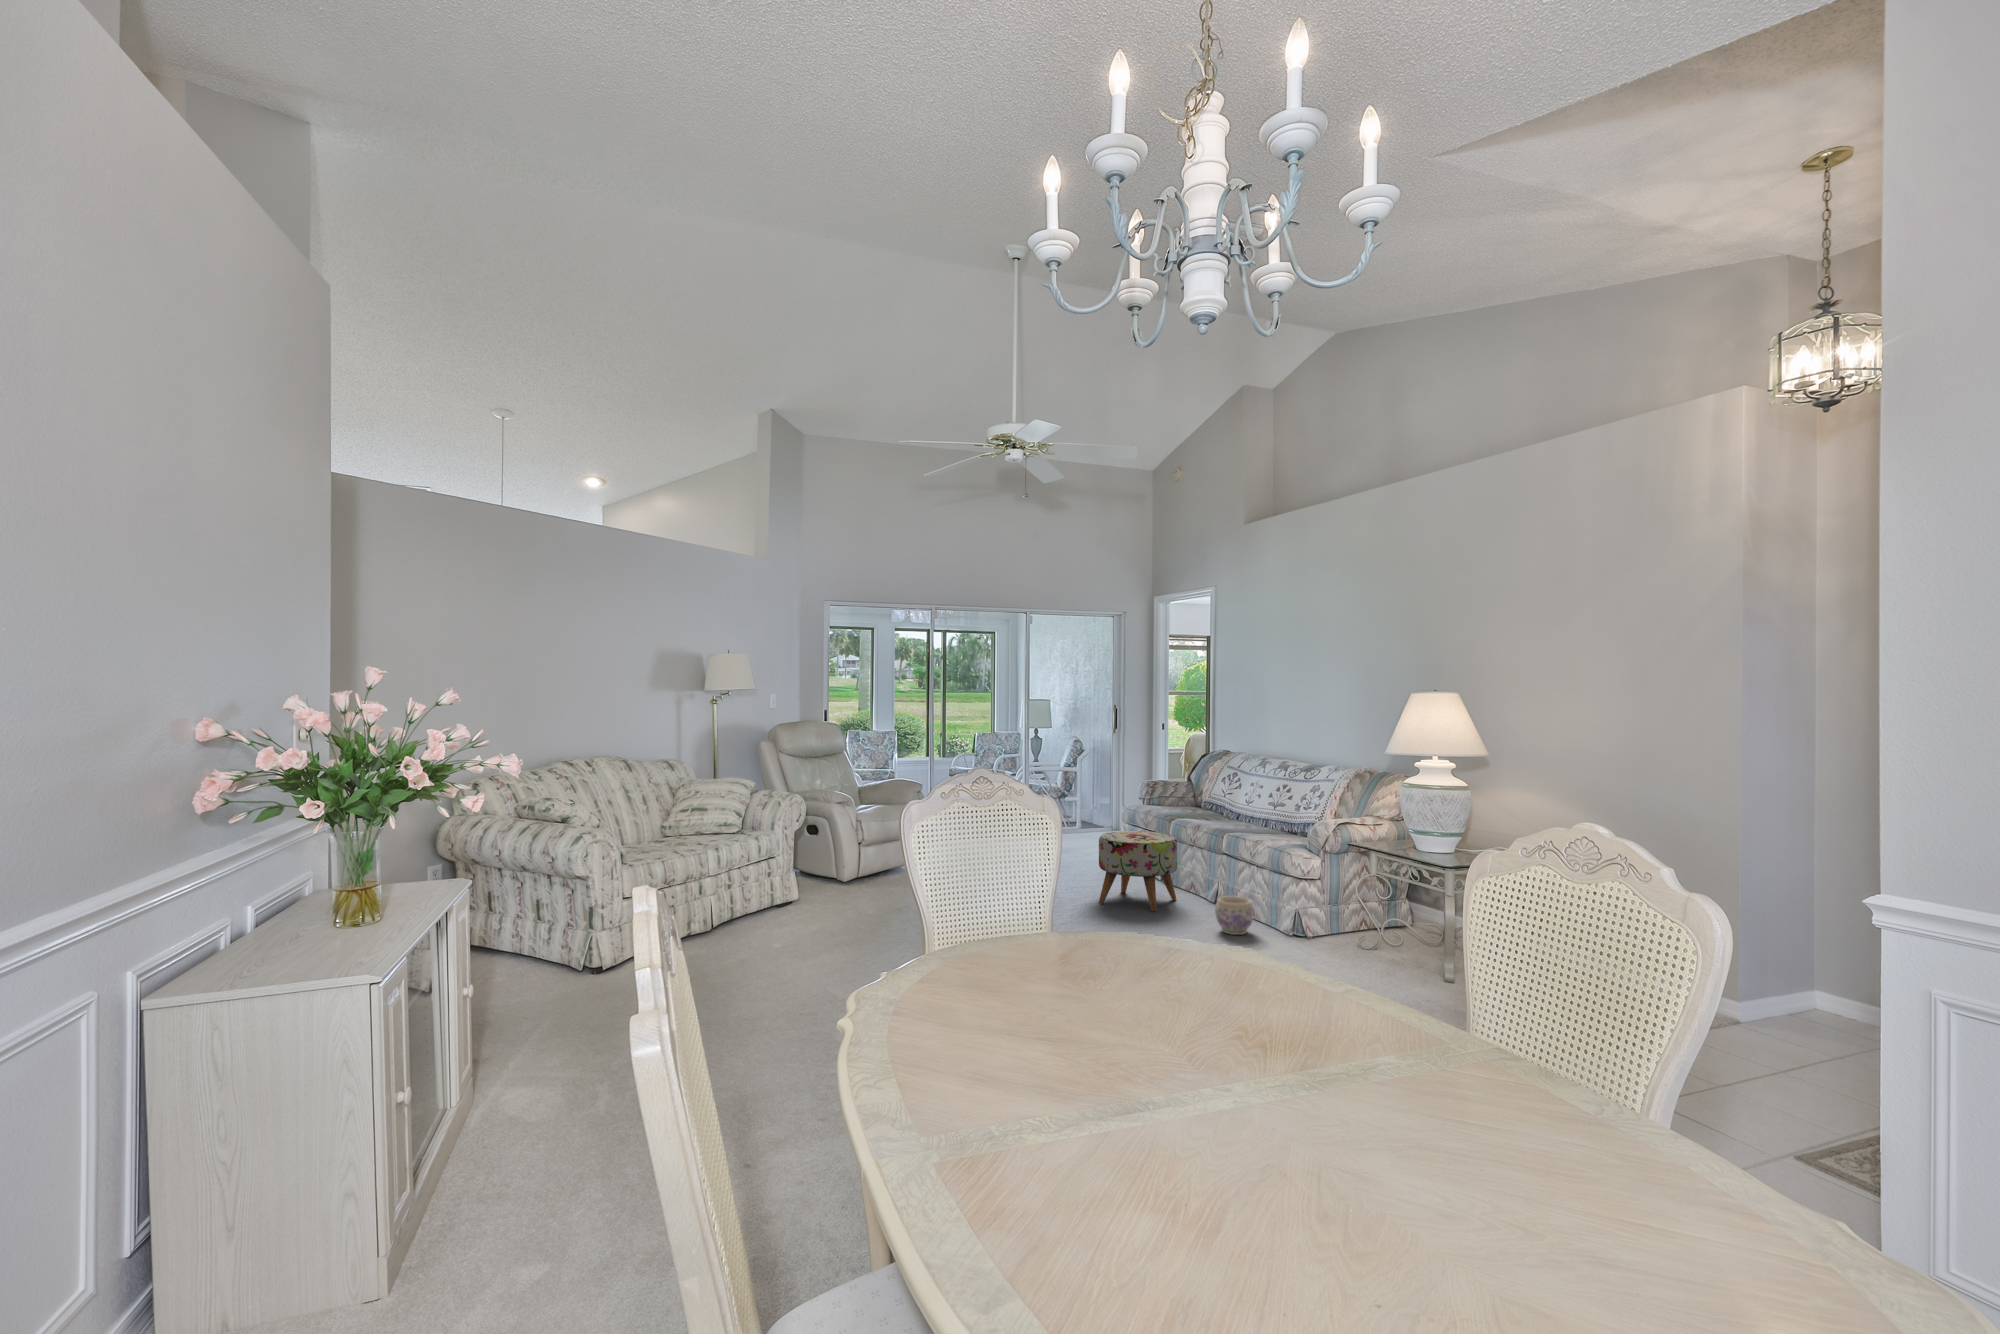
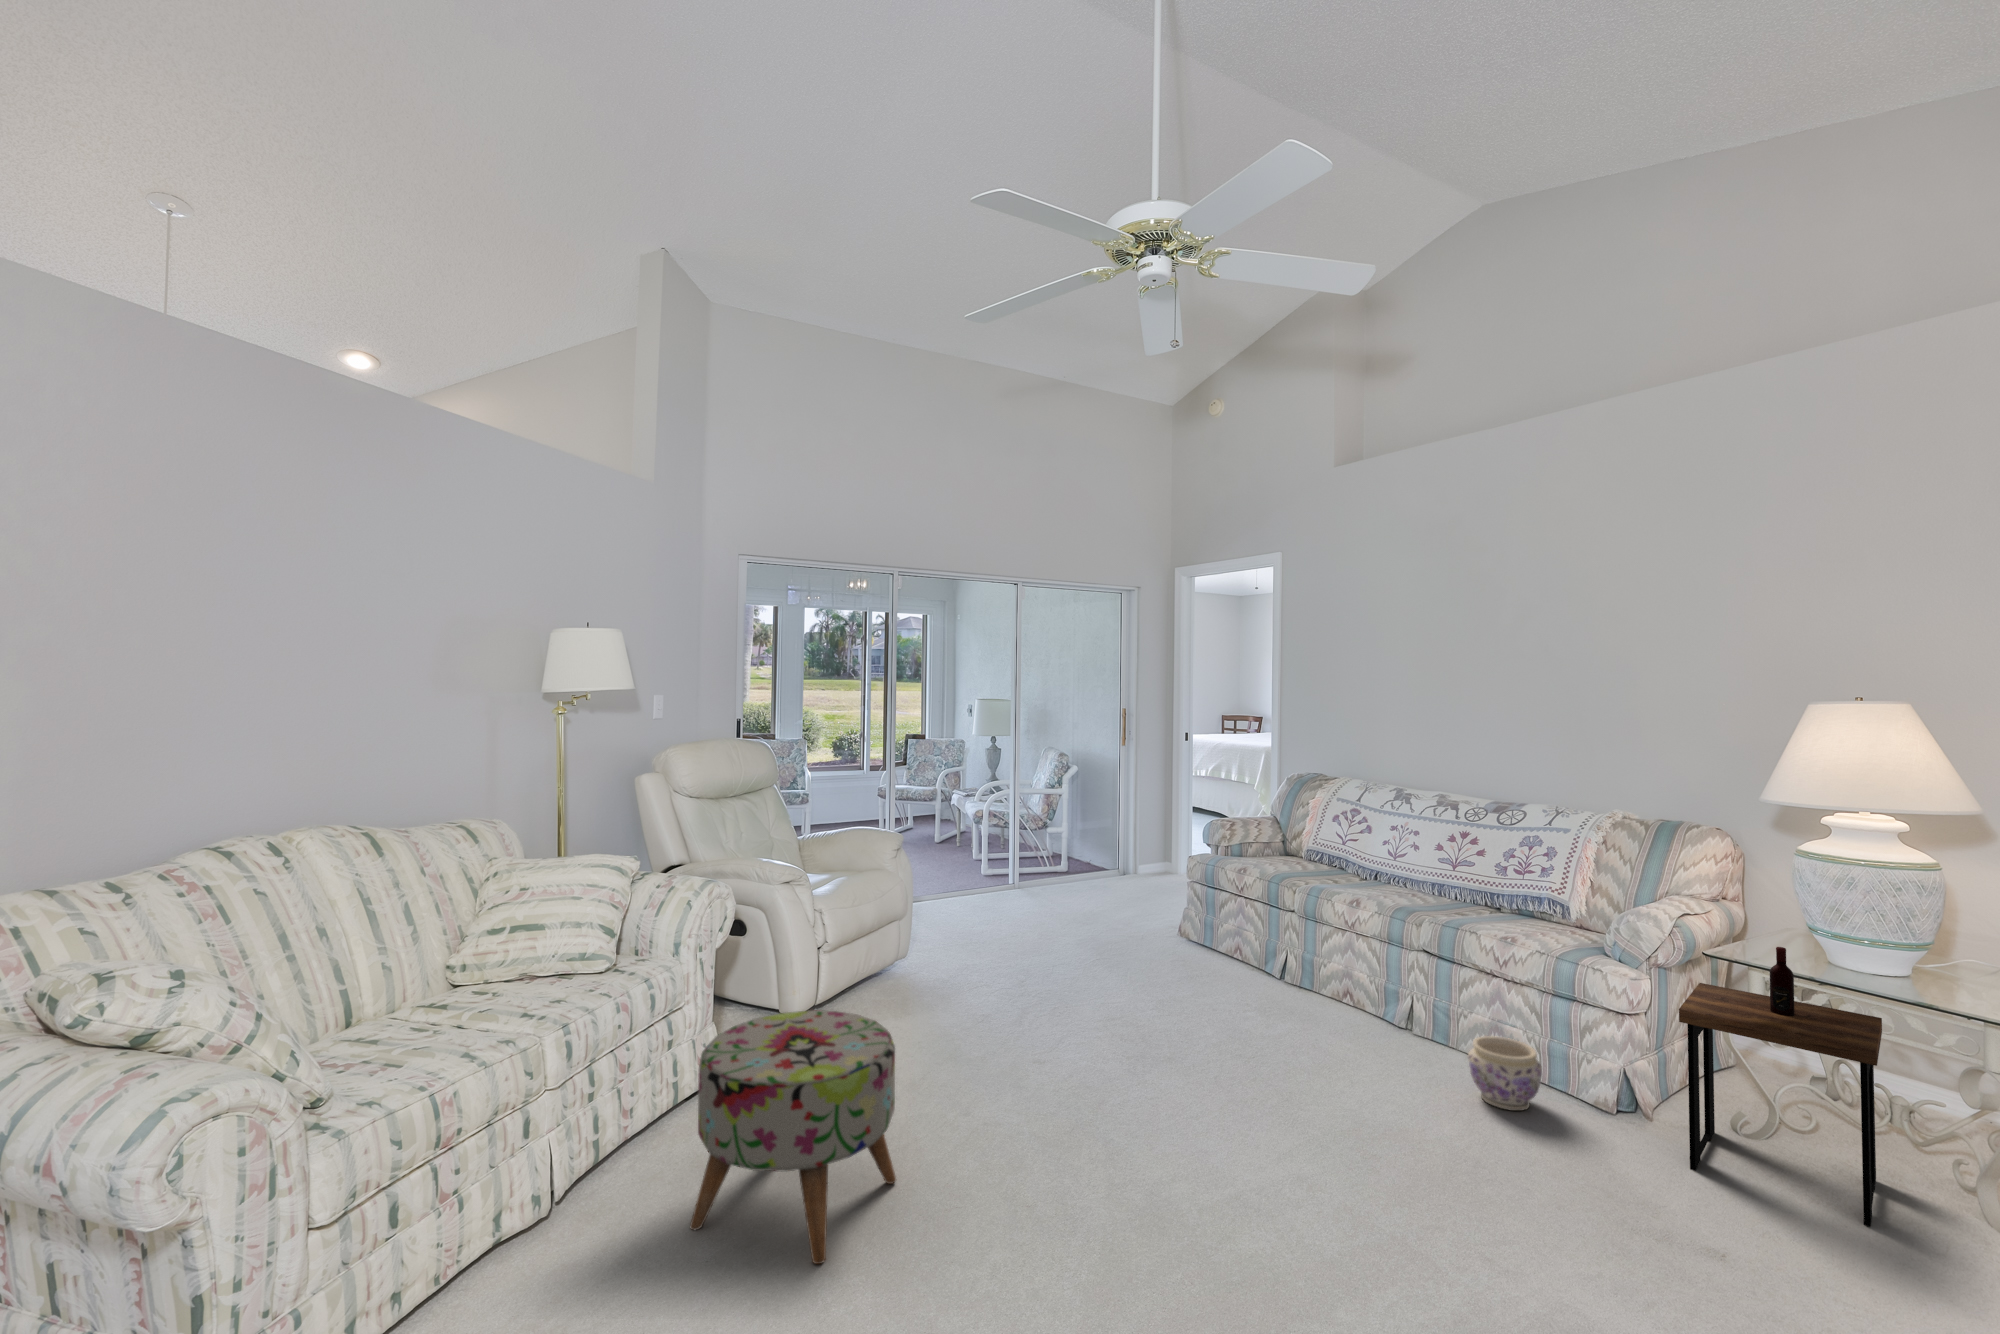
ottoman: present [1099,831,1177,911] -> present [690,1010,896,1264]
side table: none [1297,835,1408,977] -> present [1679,947,1882,1226]

